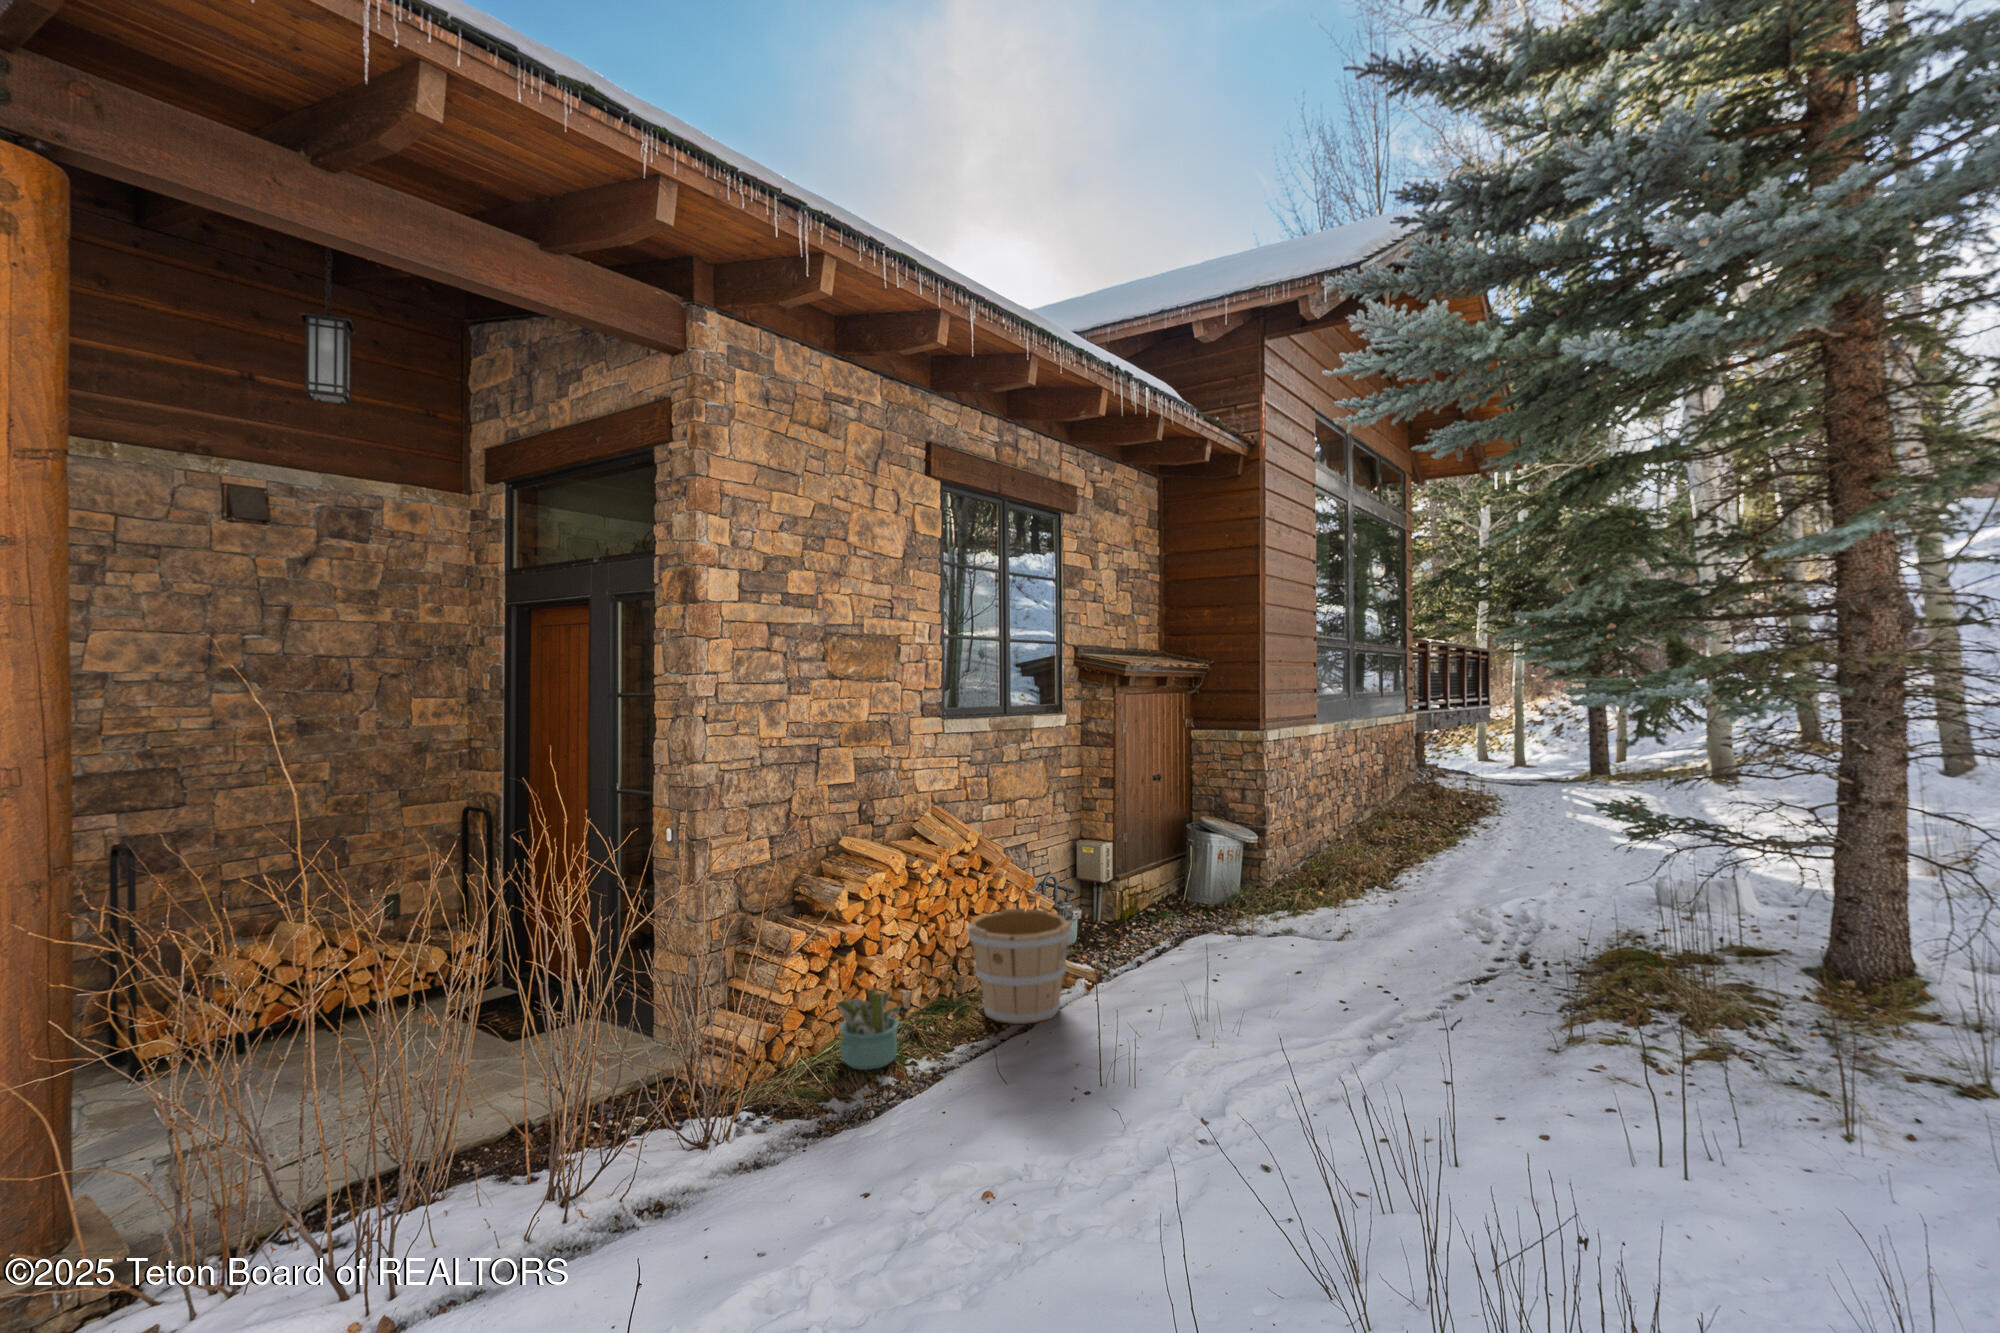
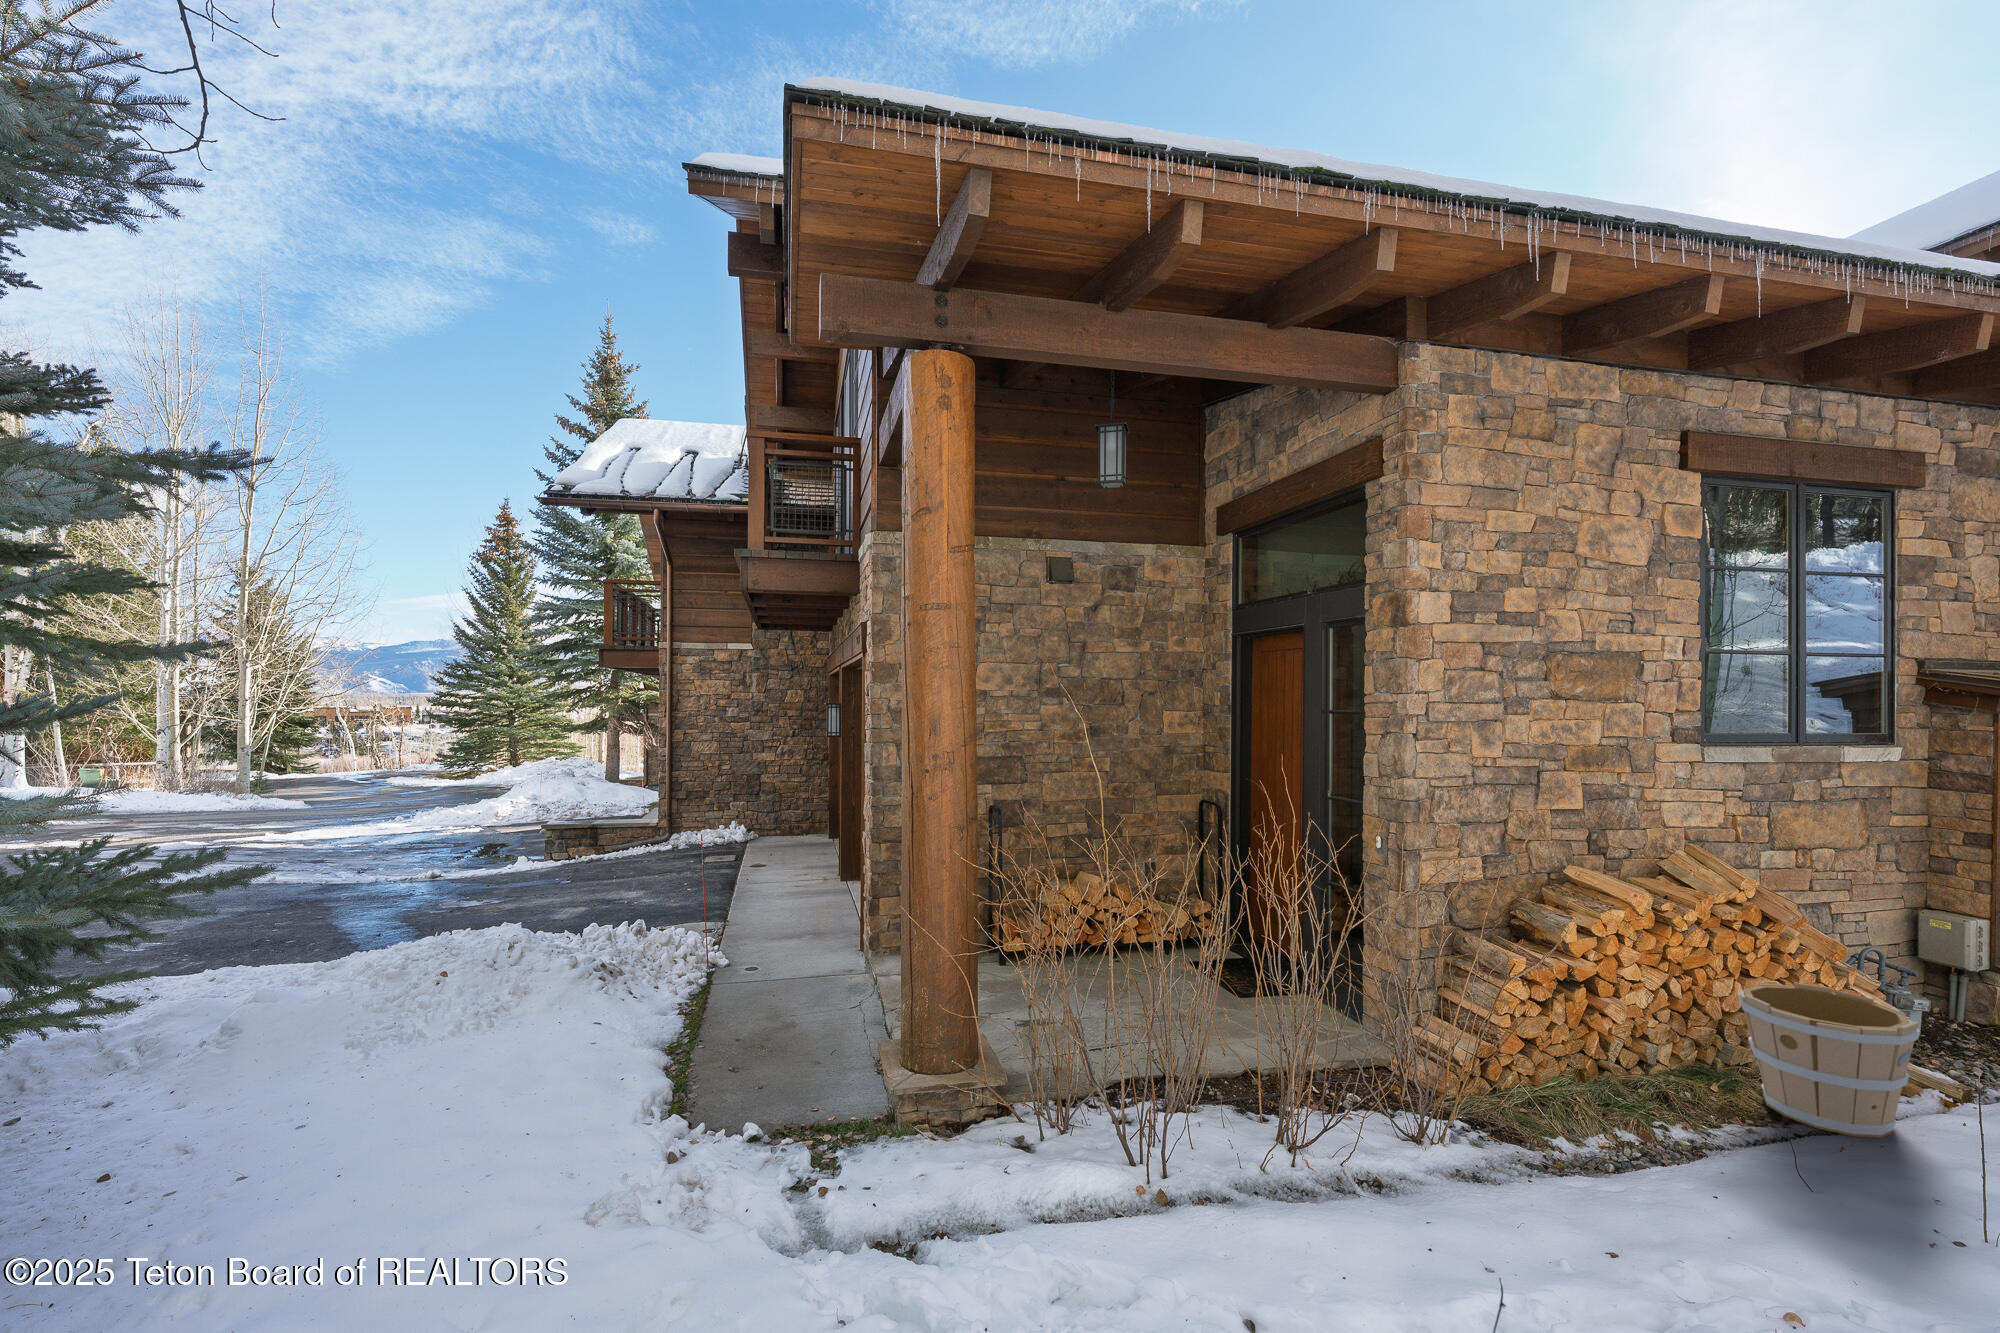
decorative plant: present [835,989,900,1070] -> none [1559,1032,1645,1123]

